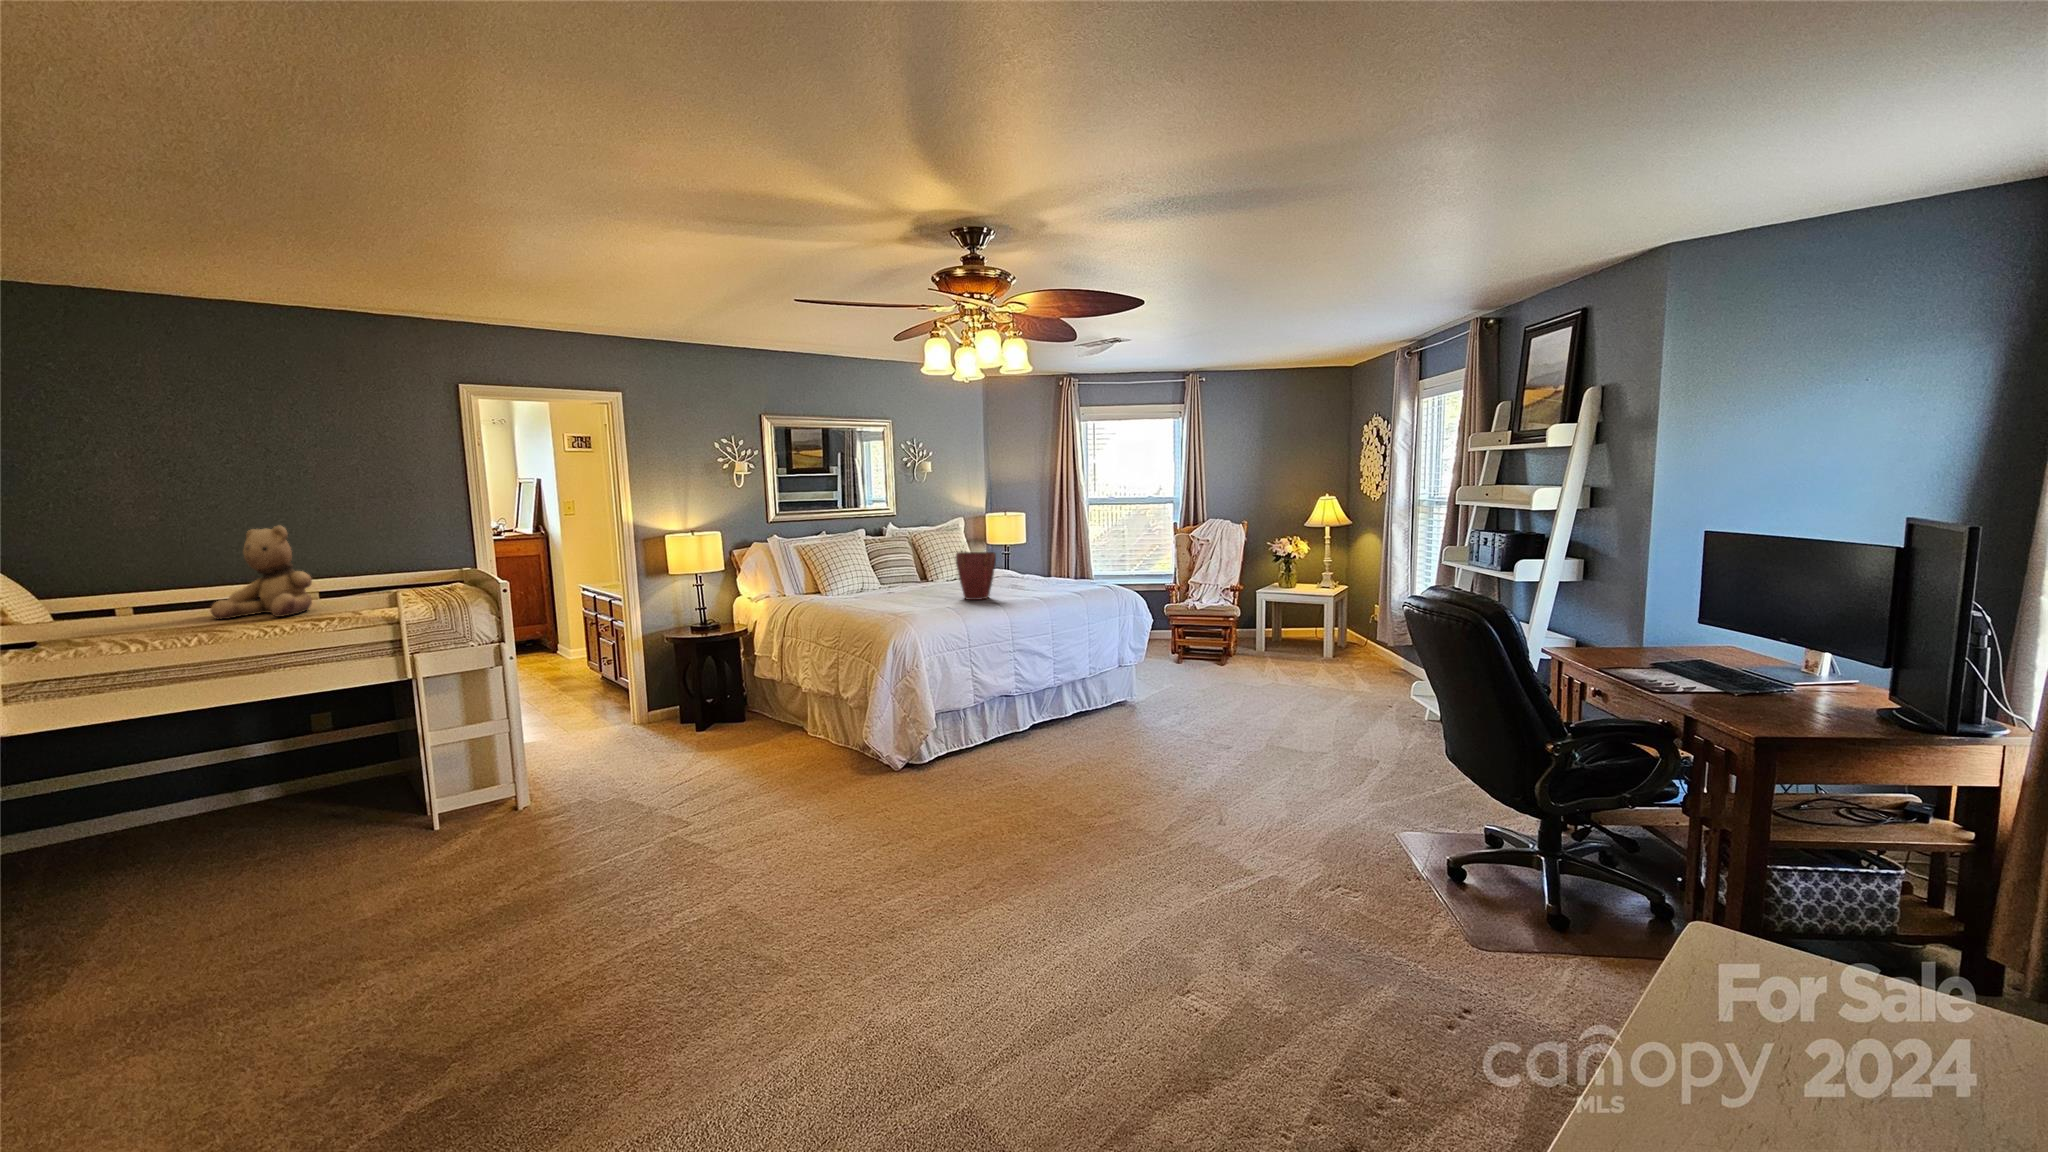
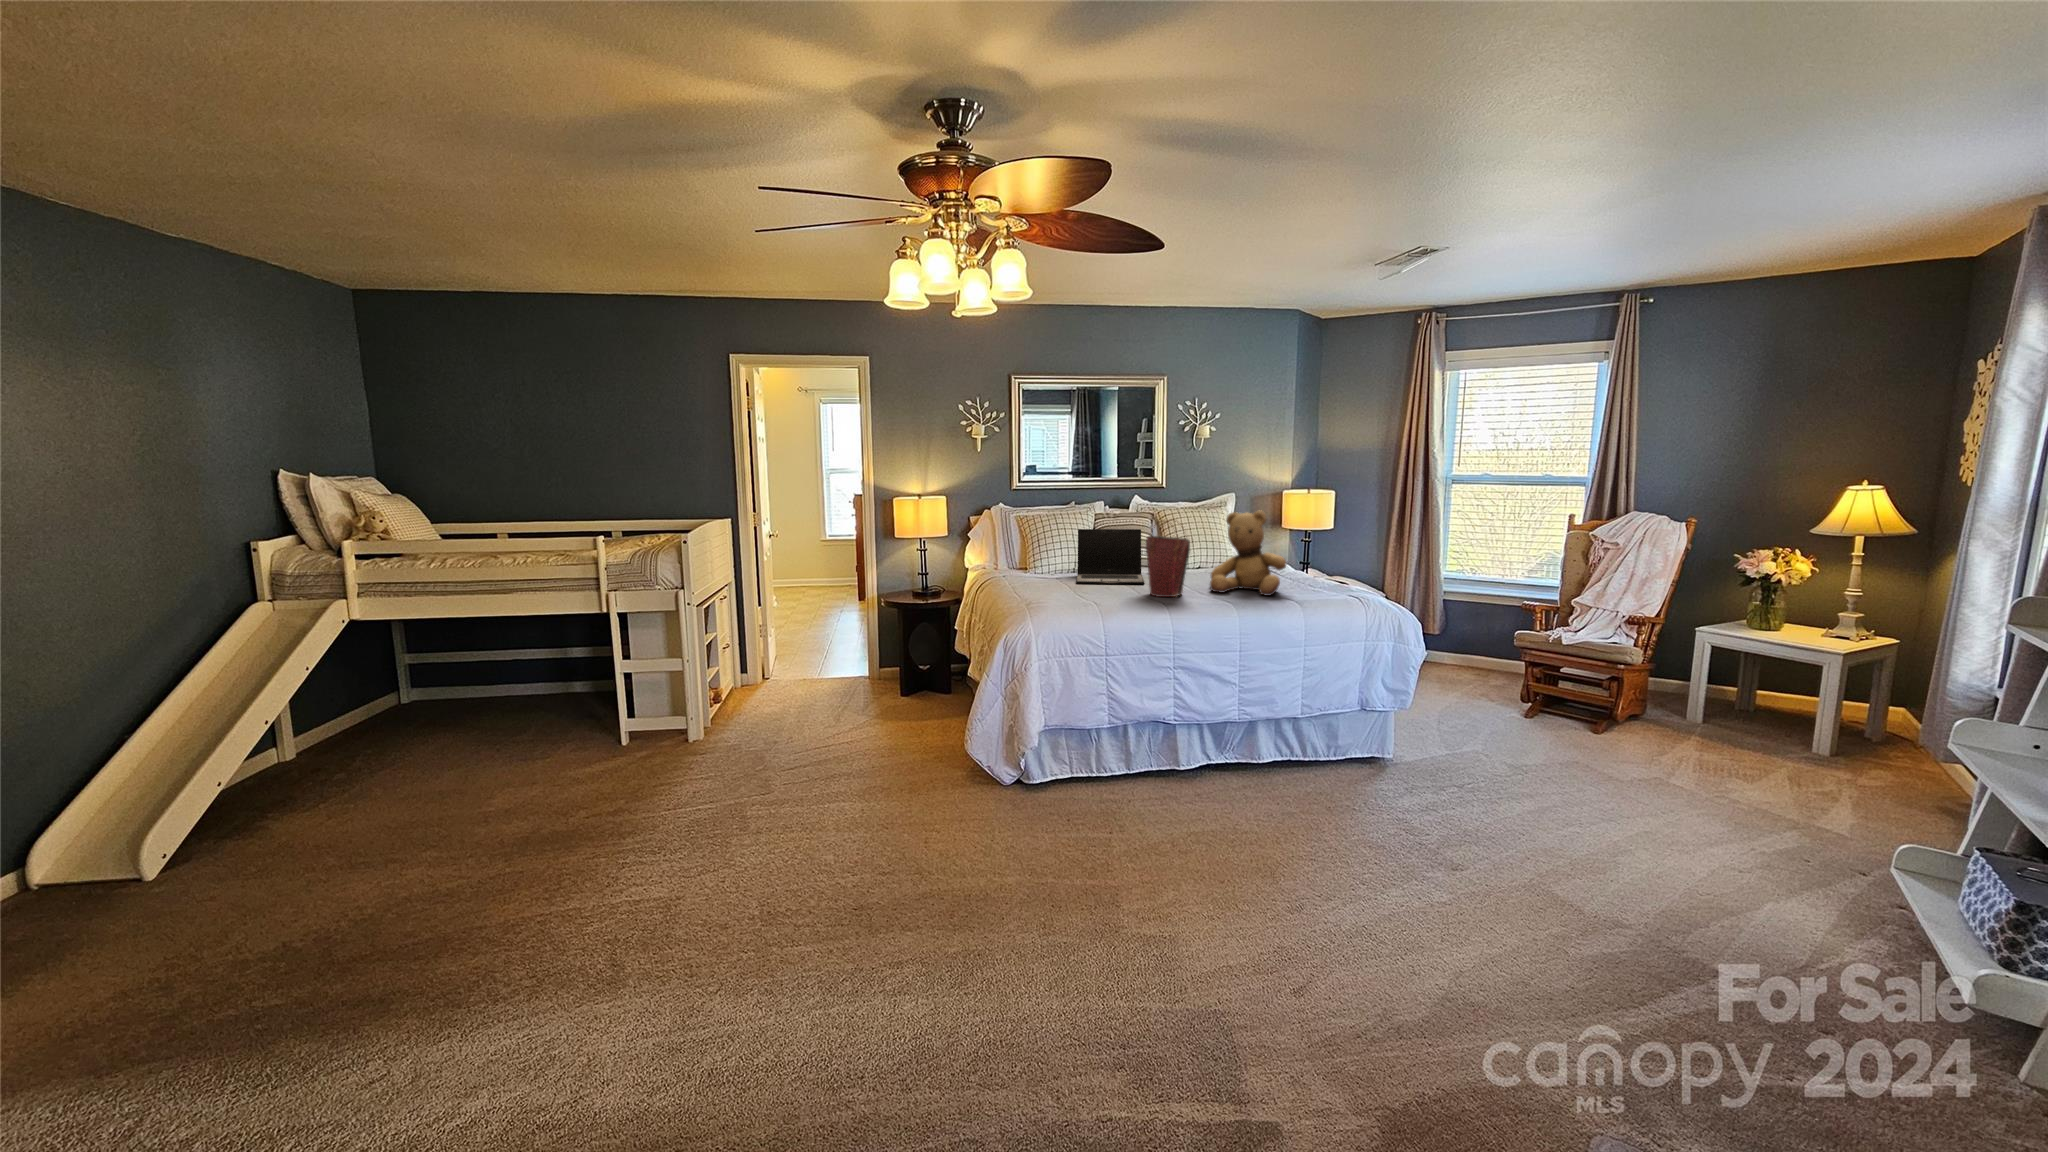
teddy bear: present [210,525,312,619] -> present [1210,510,1286,596]
laptop: none [871,550,946,598] -> present [1077,529,1144,584]

